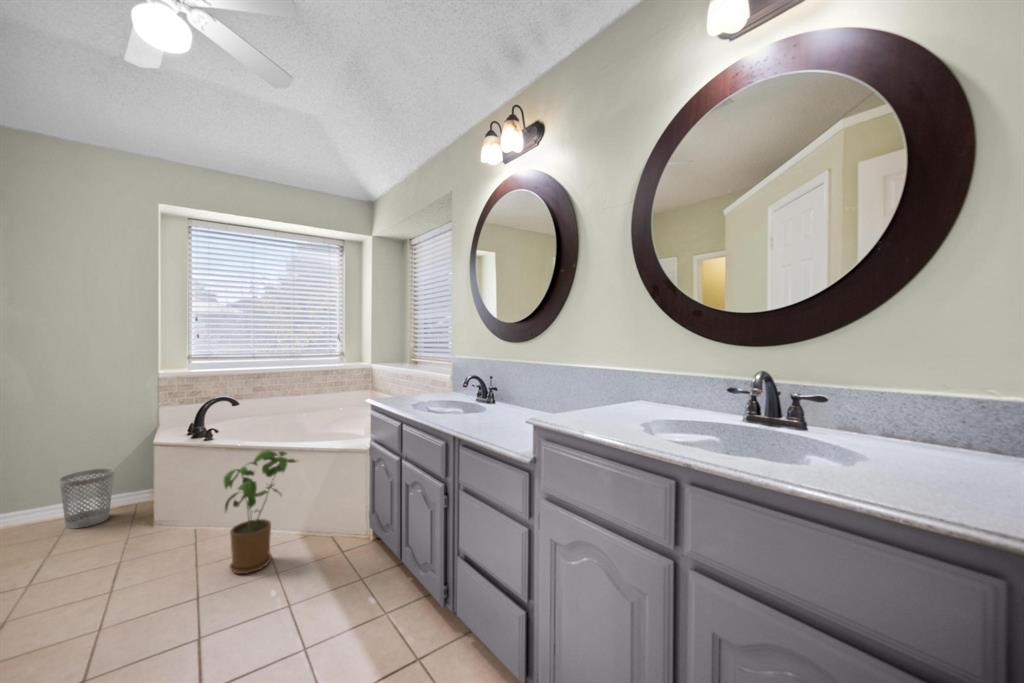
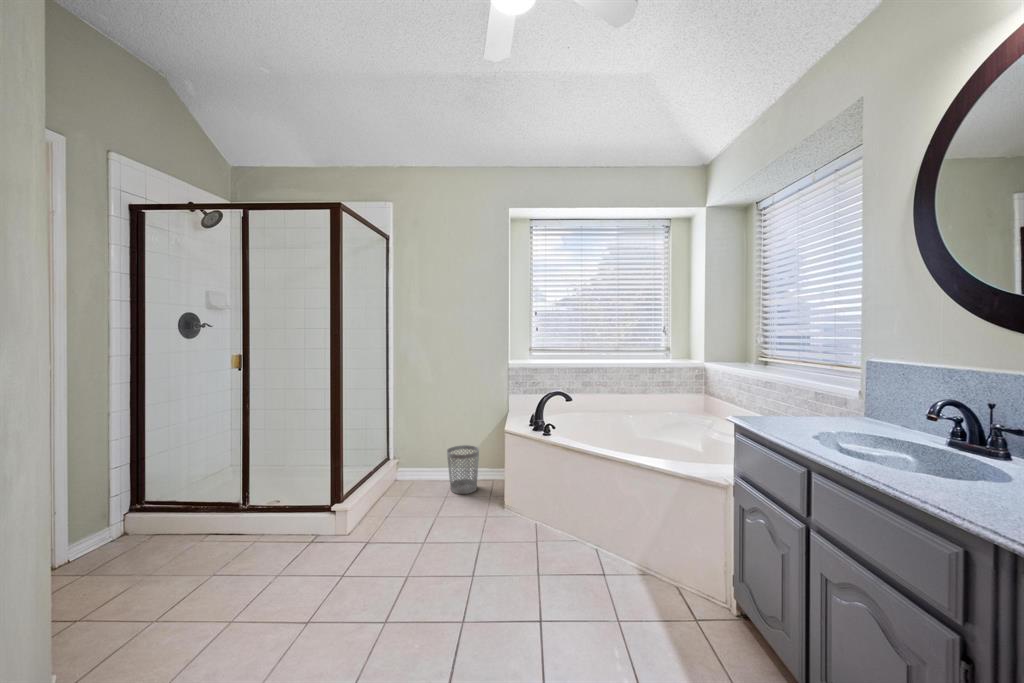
house plant: present [224,450,296,574] -> none [564,464,641,600]

